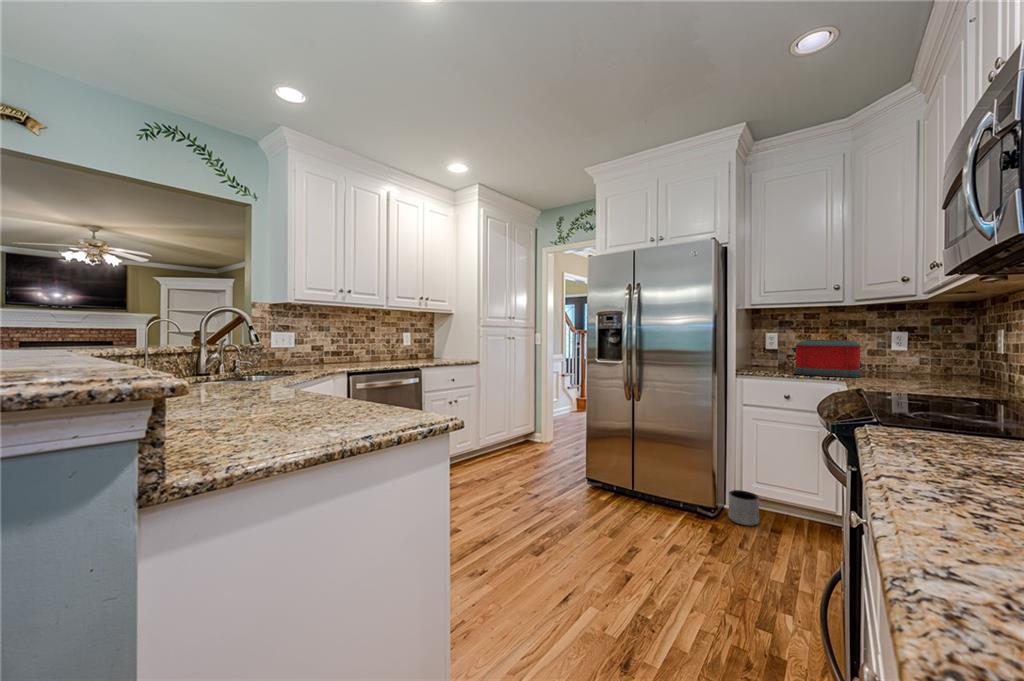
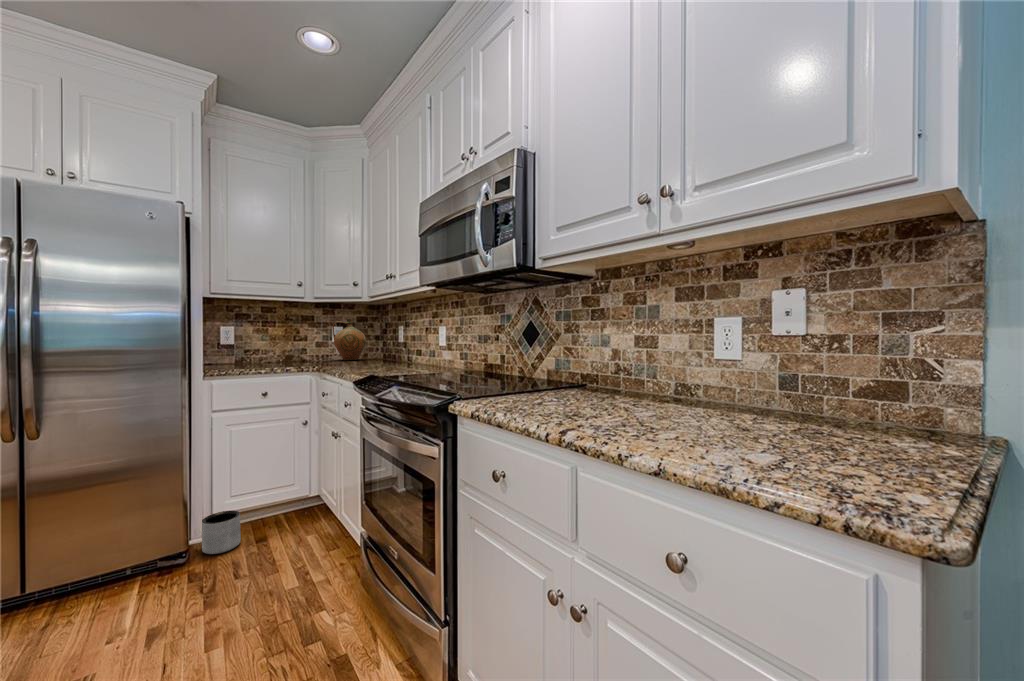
ceramic jug: none [889,321,943,373] -> present [333,318,366,360]
toaster: present [792,340,863,377] -> none [266,333,327,369]

